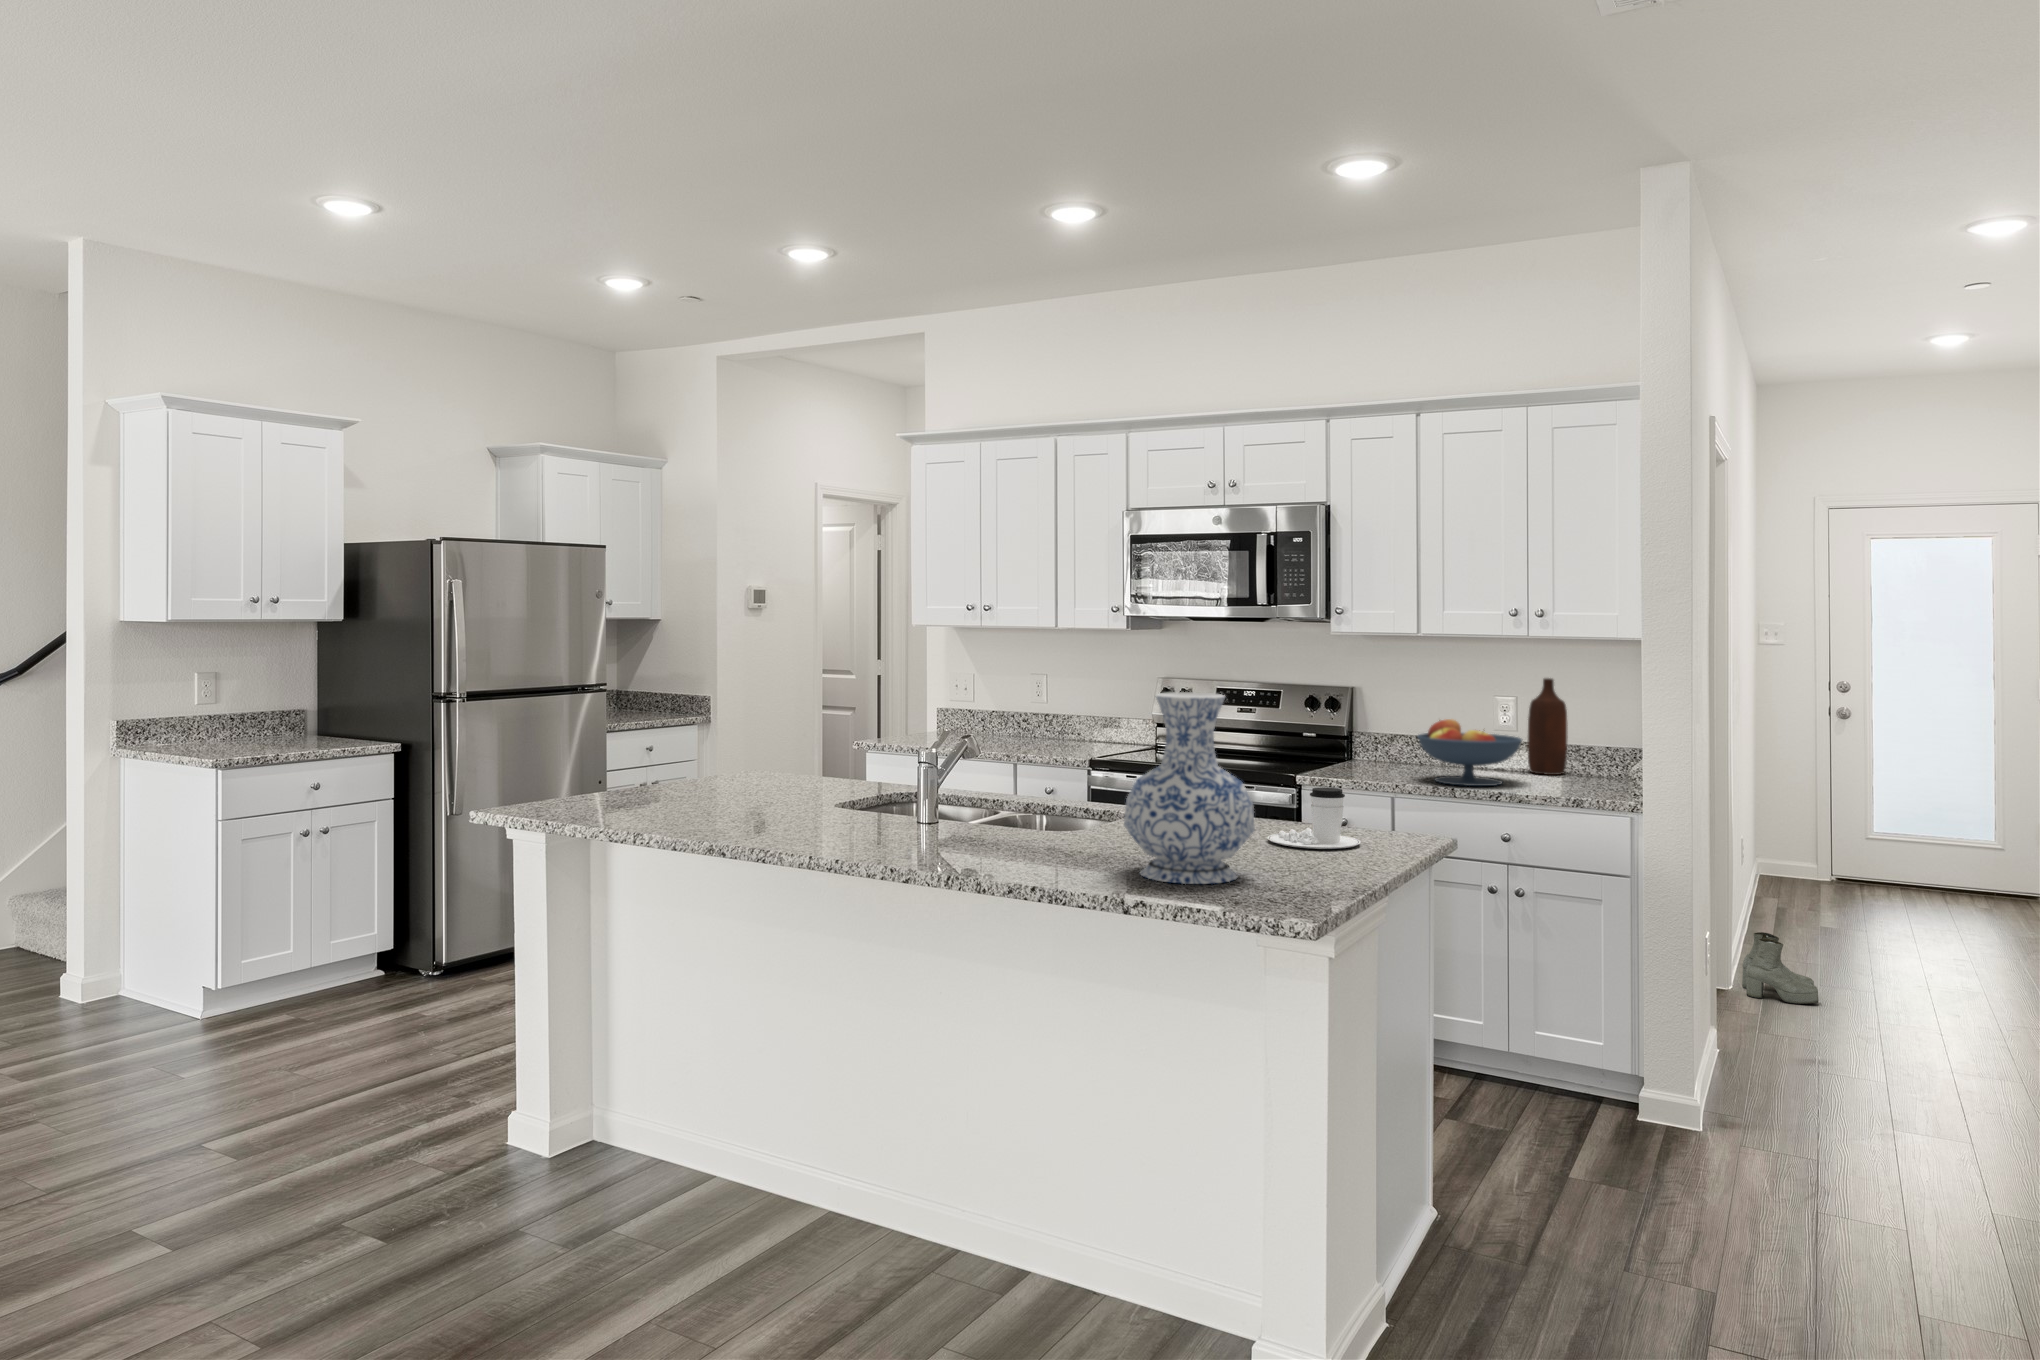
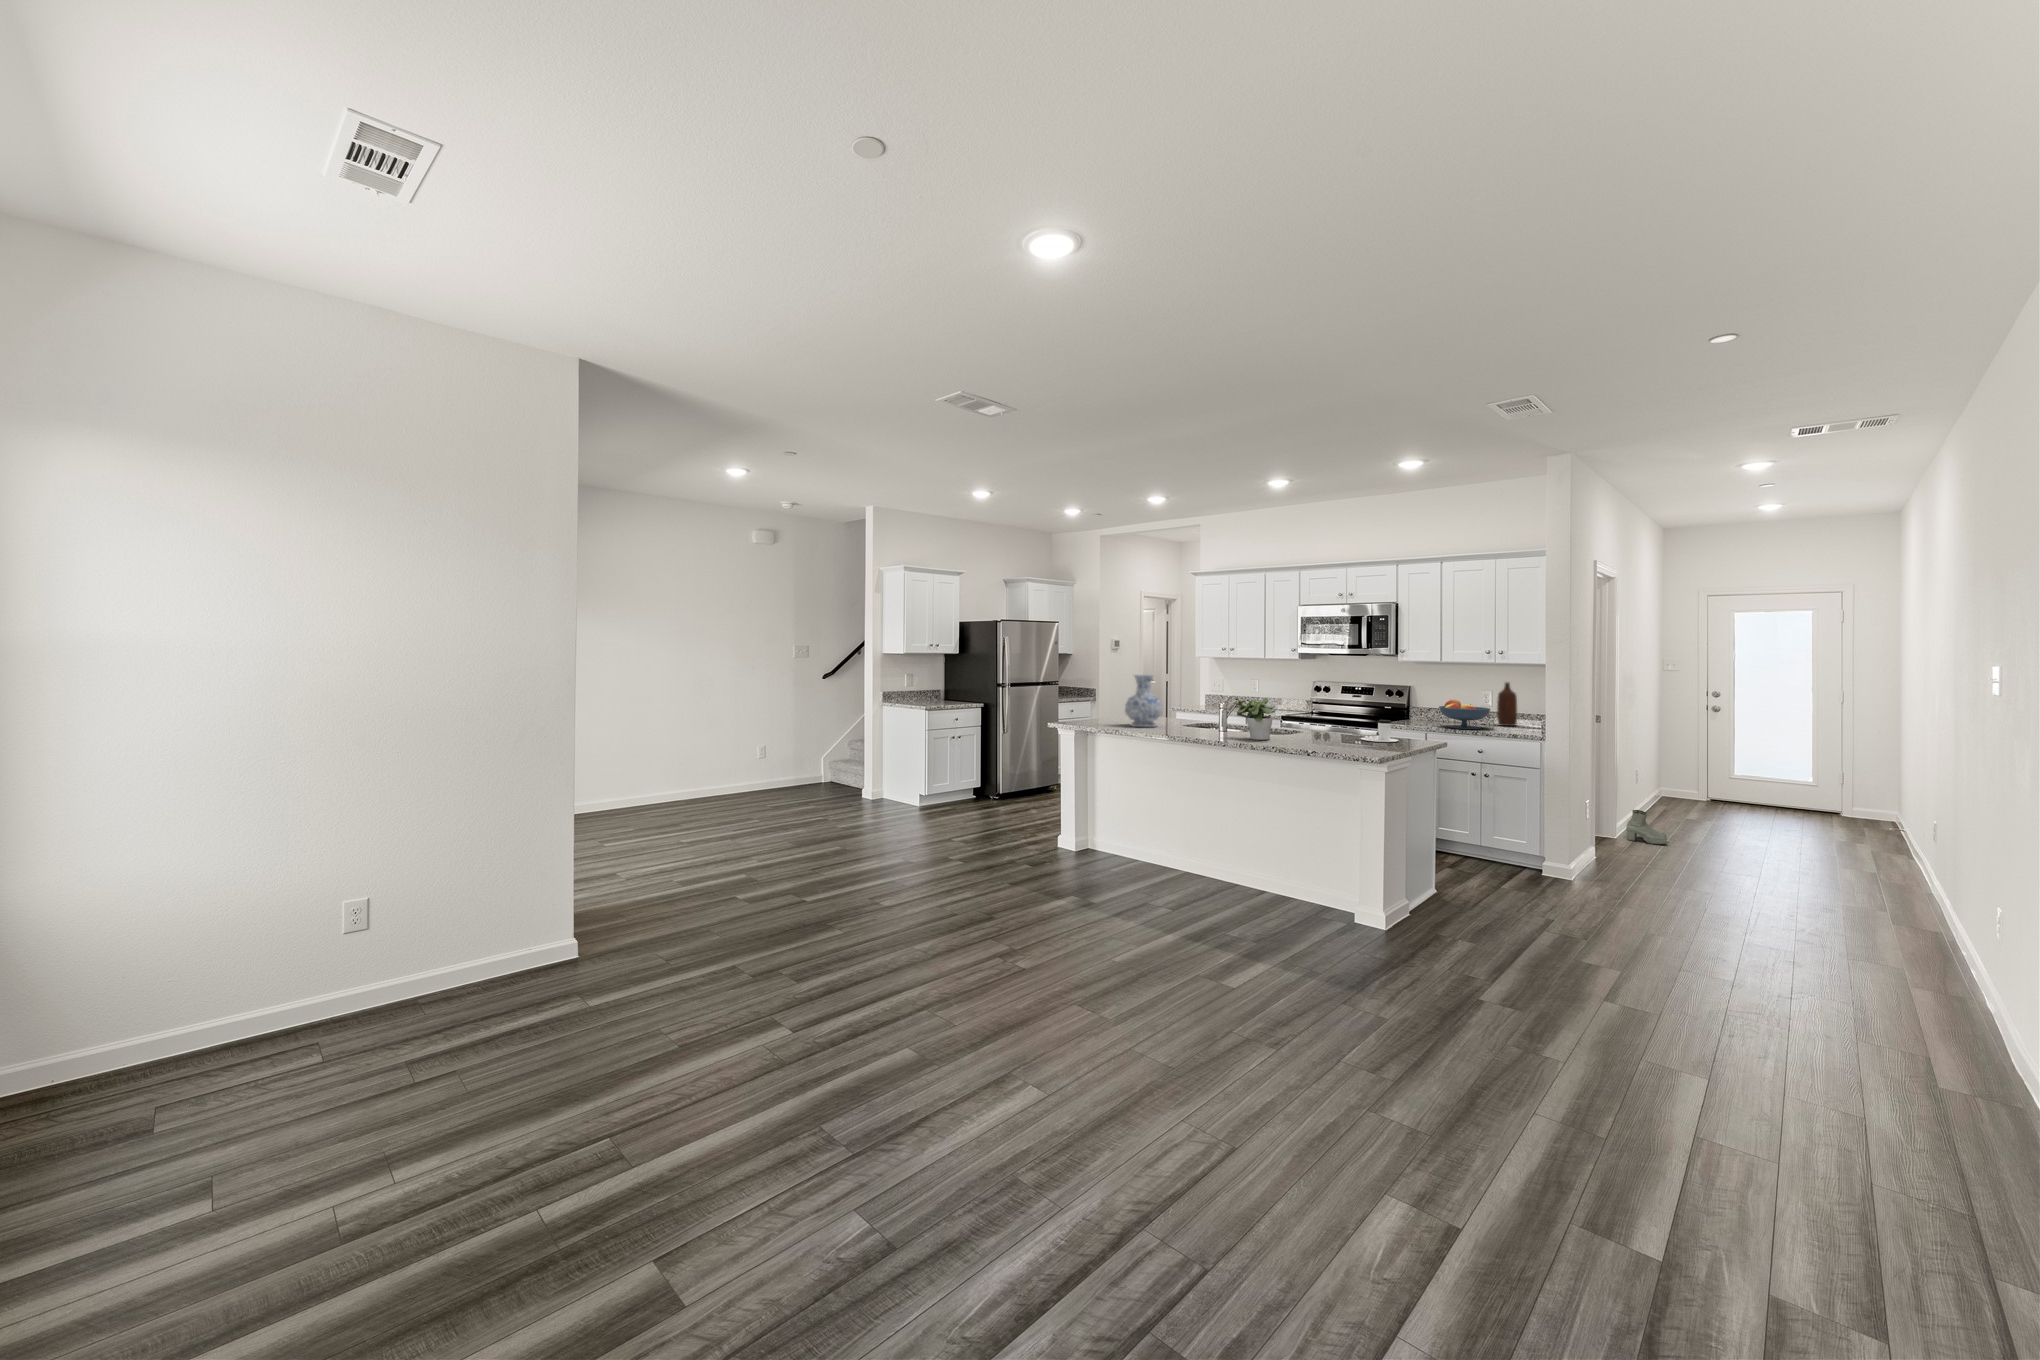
vase: present [1124,692,1255,884] -> present [1125,674,1162,727]
potted plant: none [948,736,1055,856] -> present [1235,698,1275,740]

